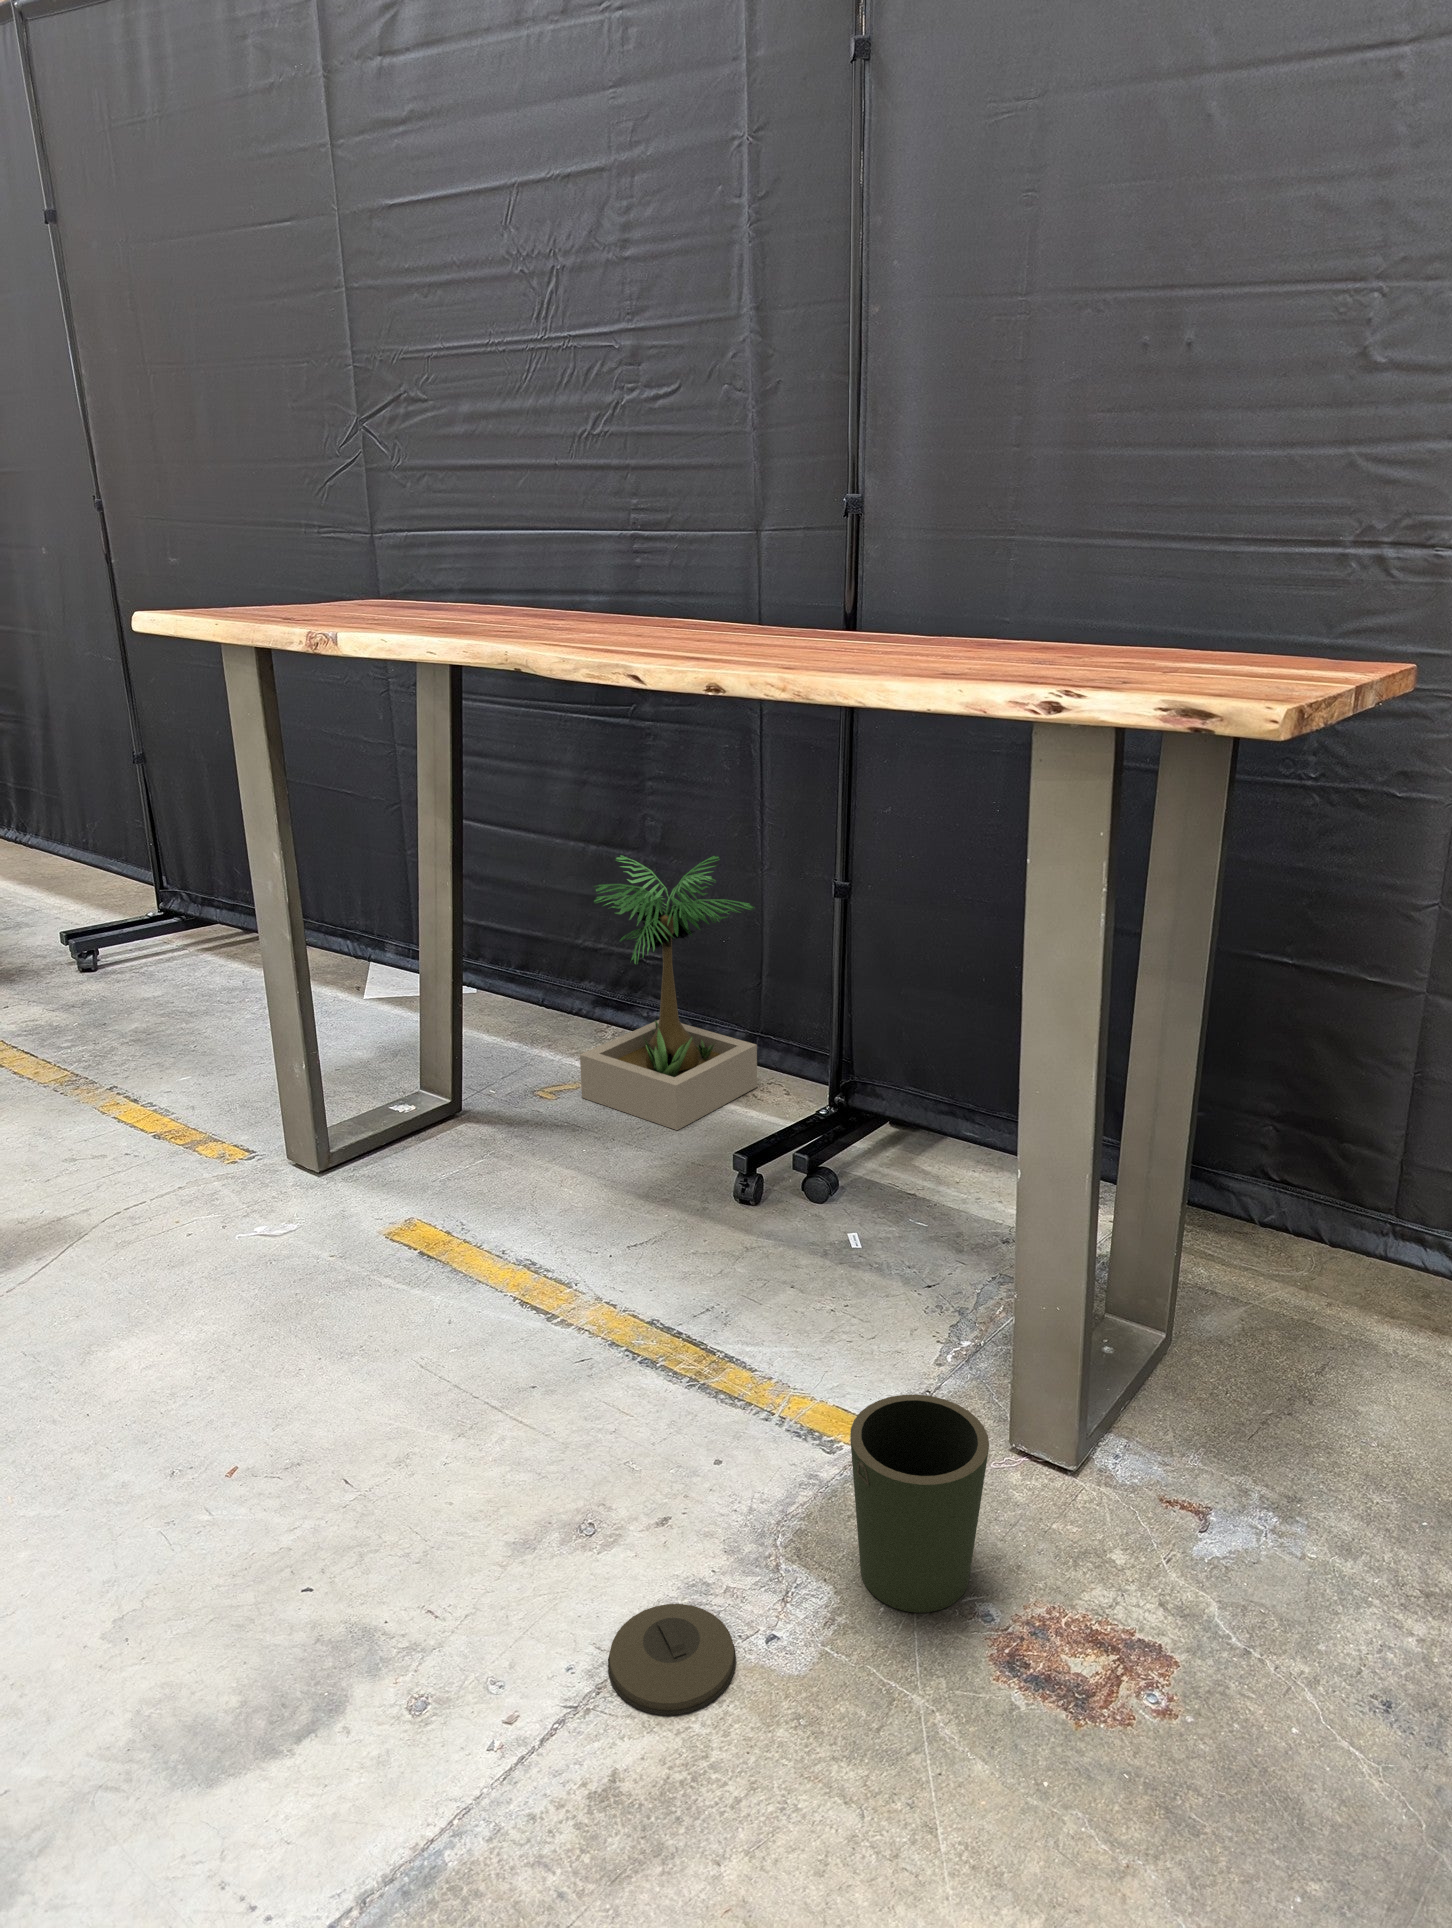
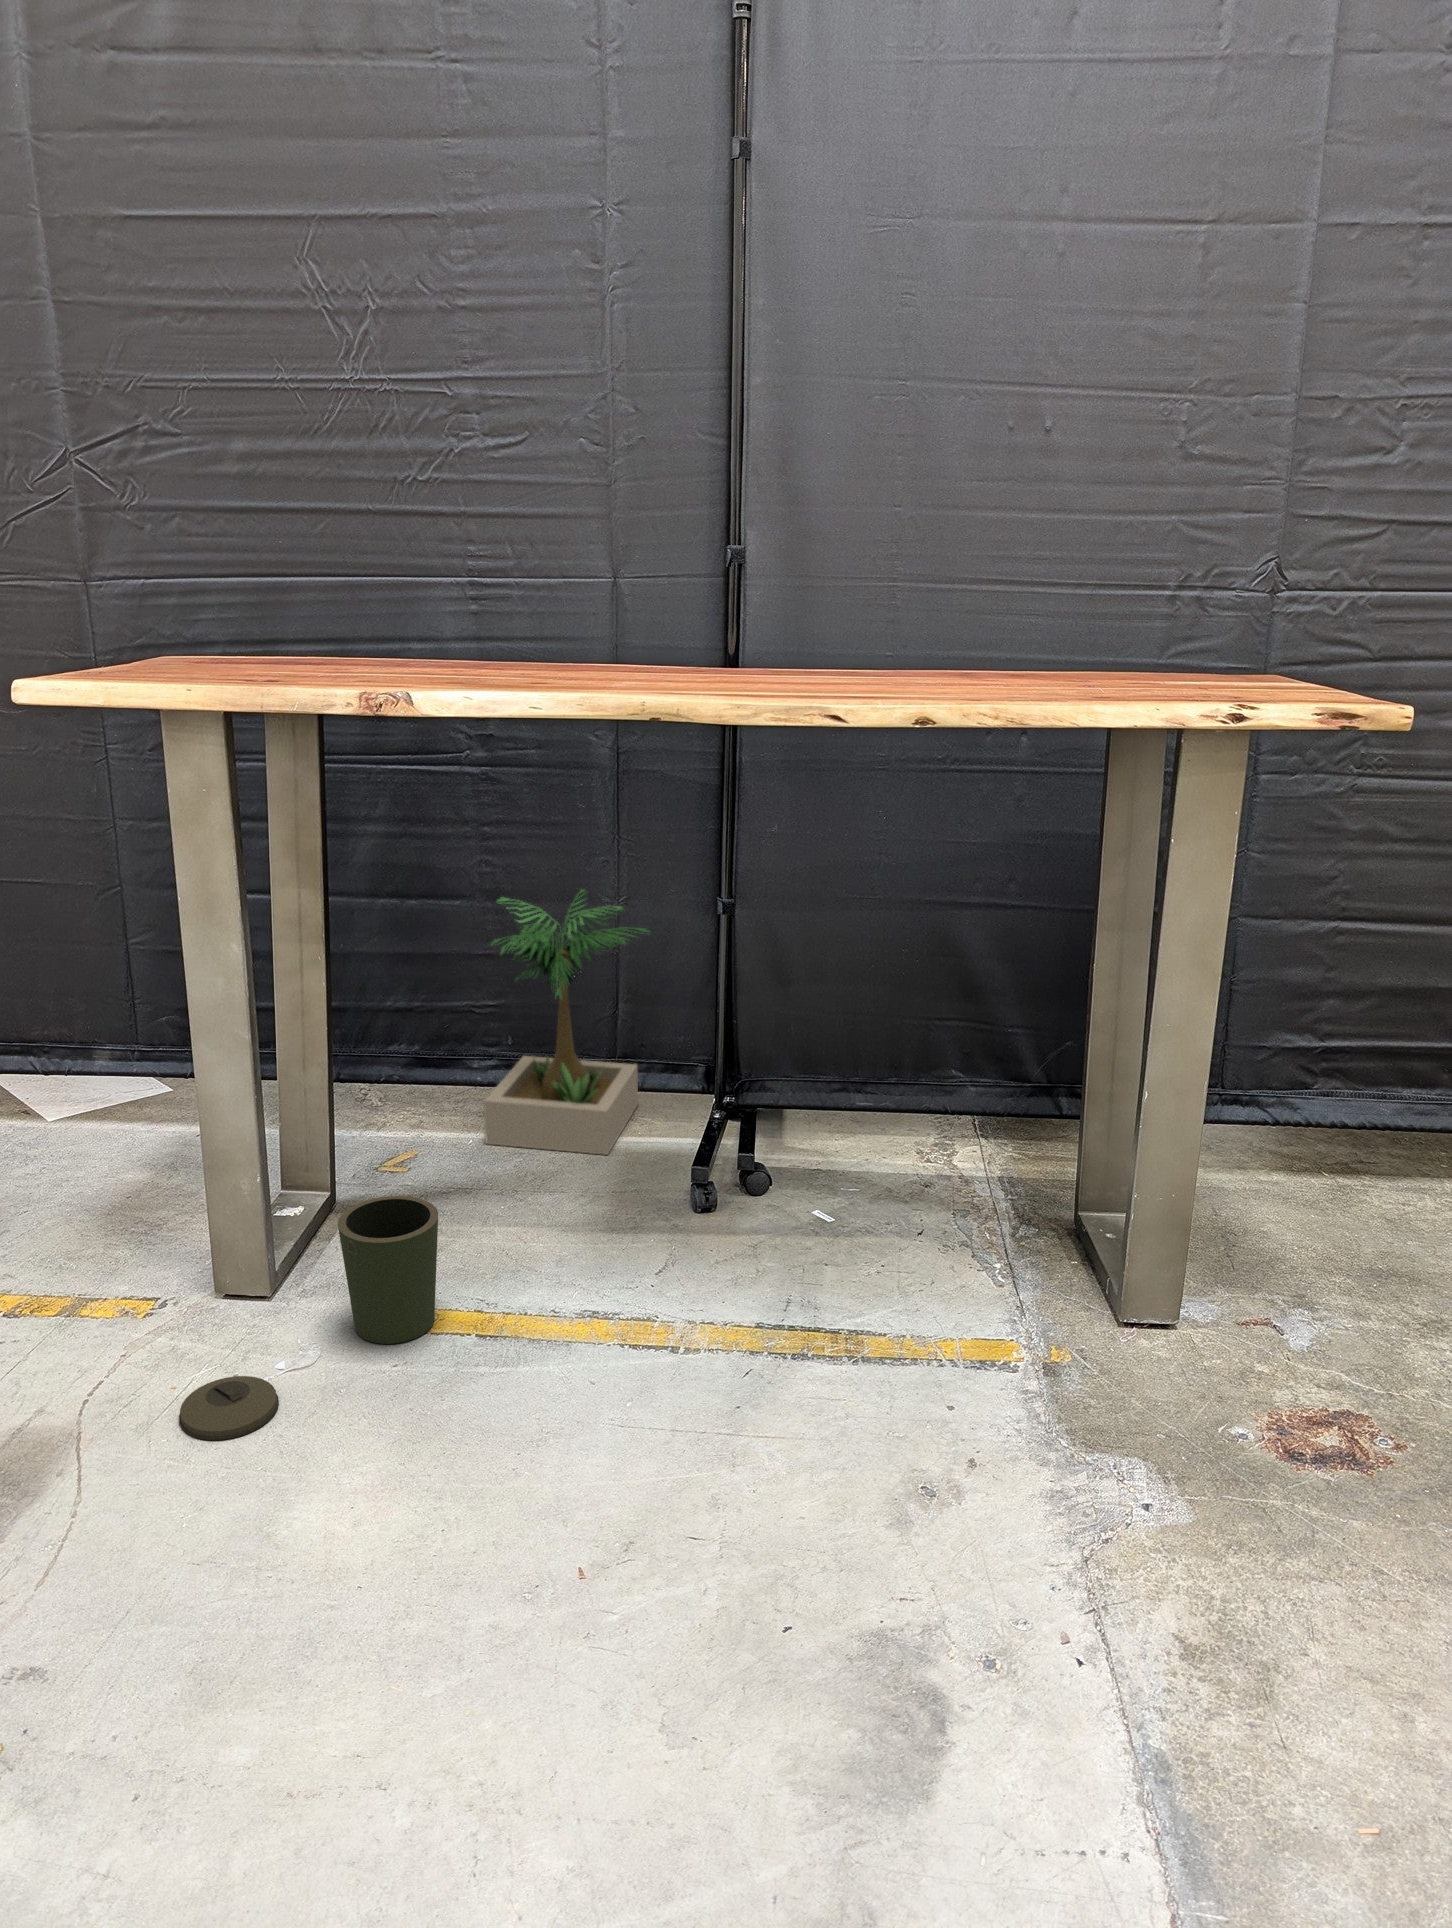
trash can: present [608,1394,989,1715] -> present [179,1196,438,1440]

